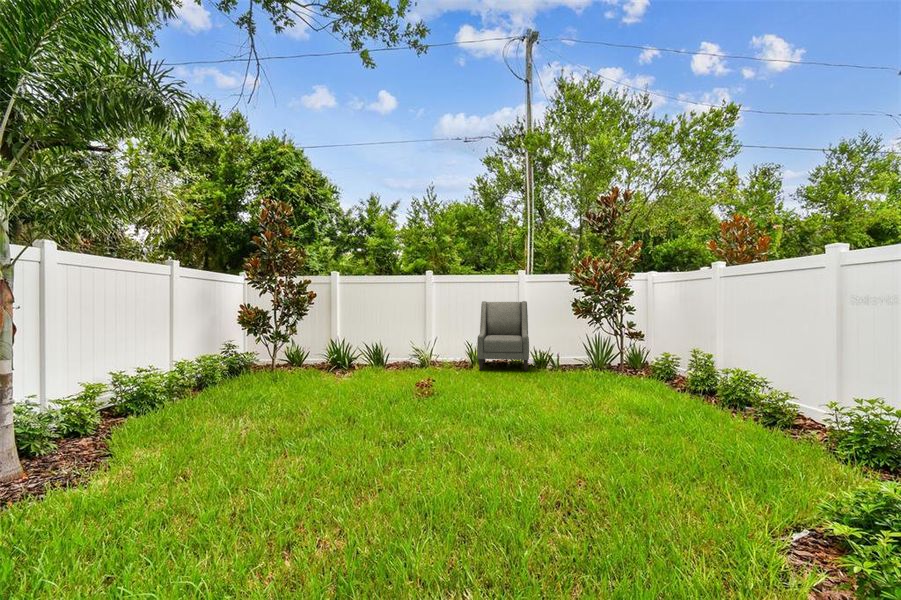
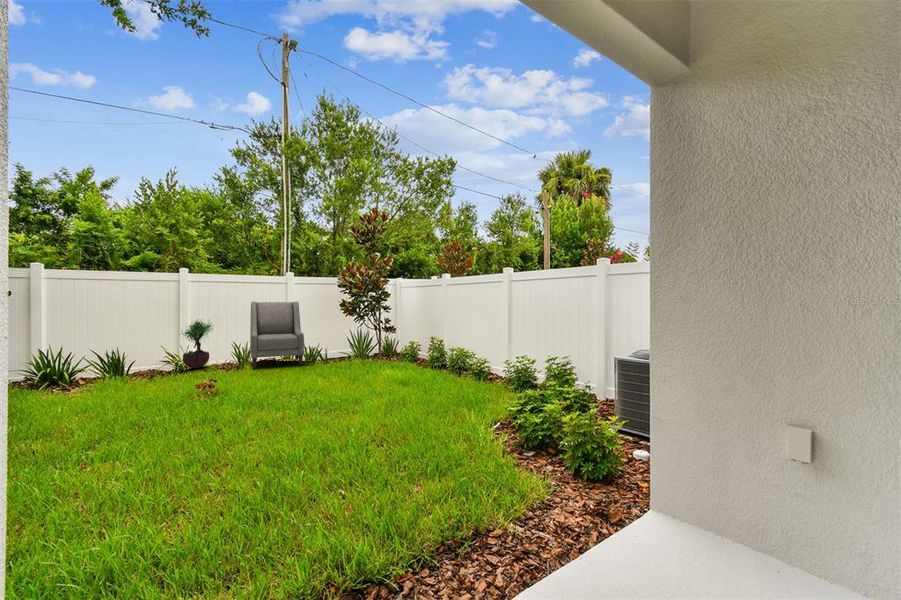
potted tree: none [421,316,449,364] -> present [182,320,213,368]

